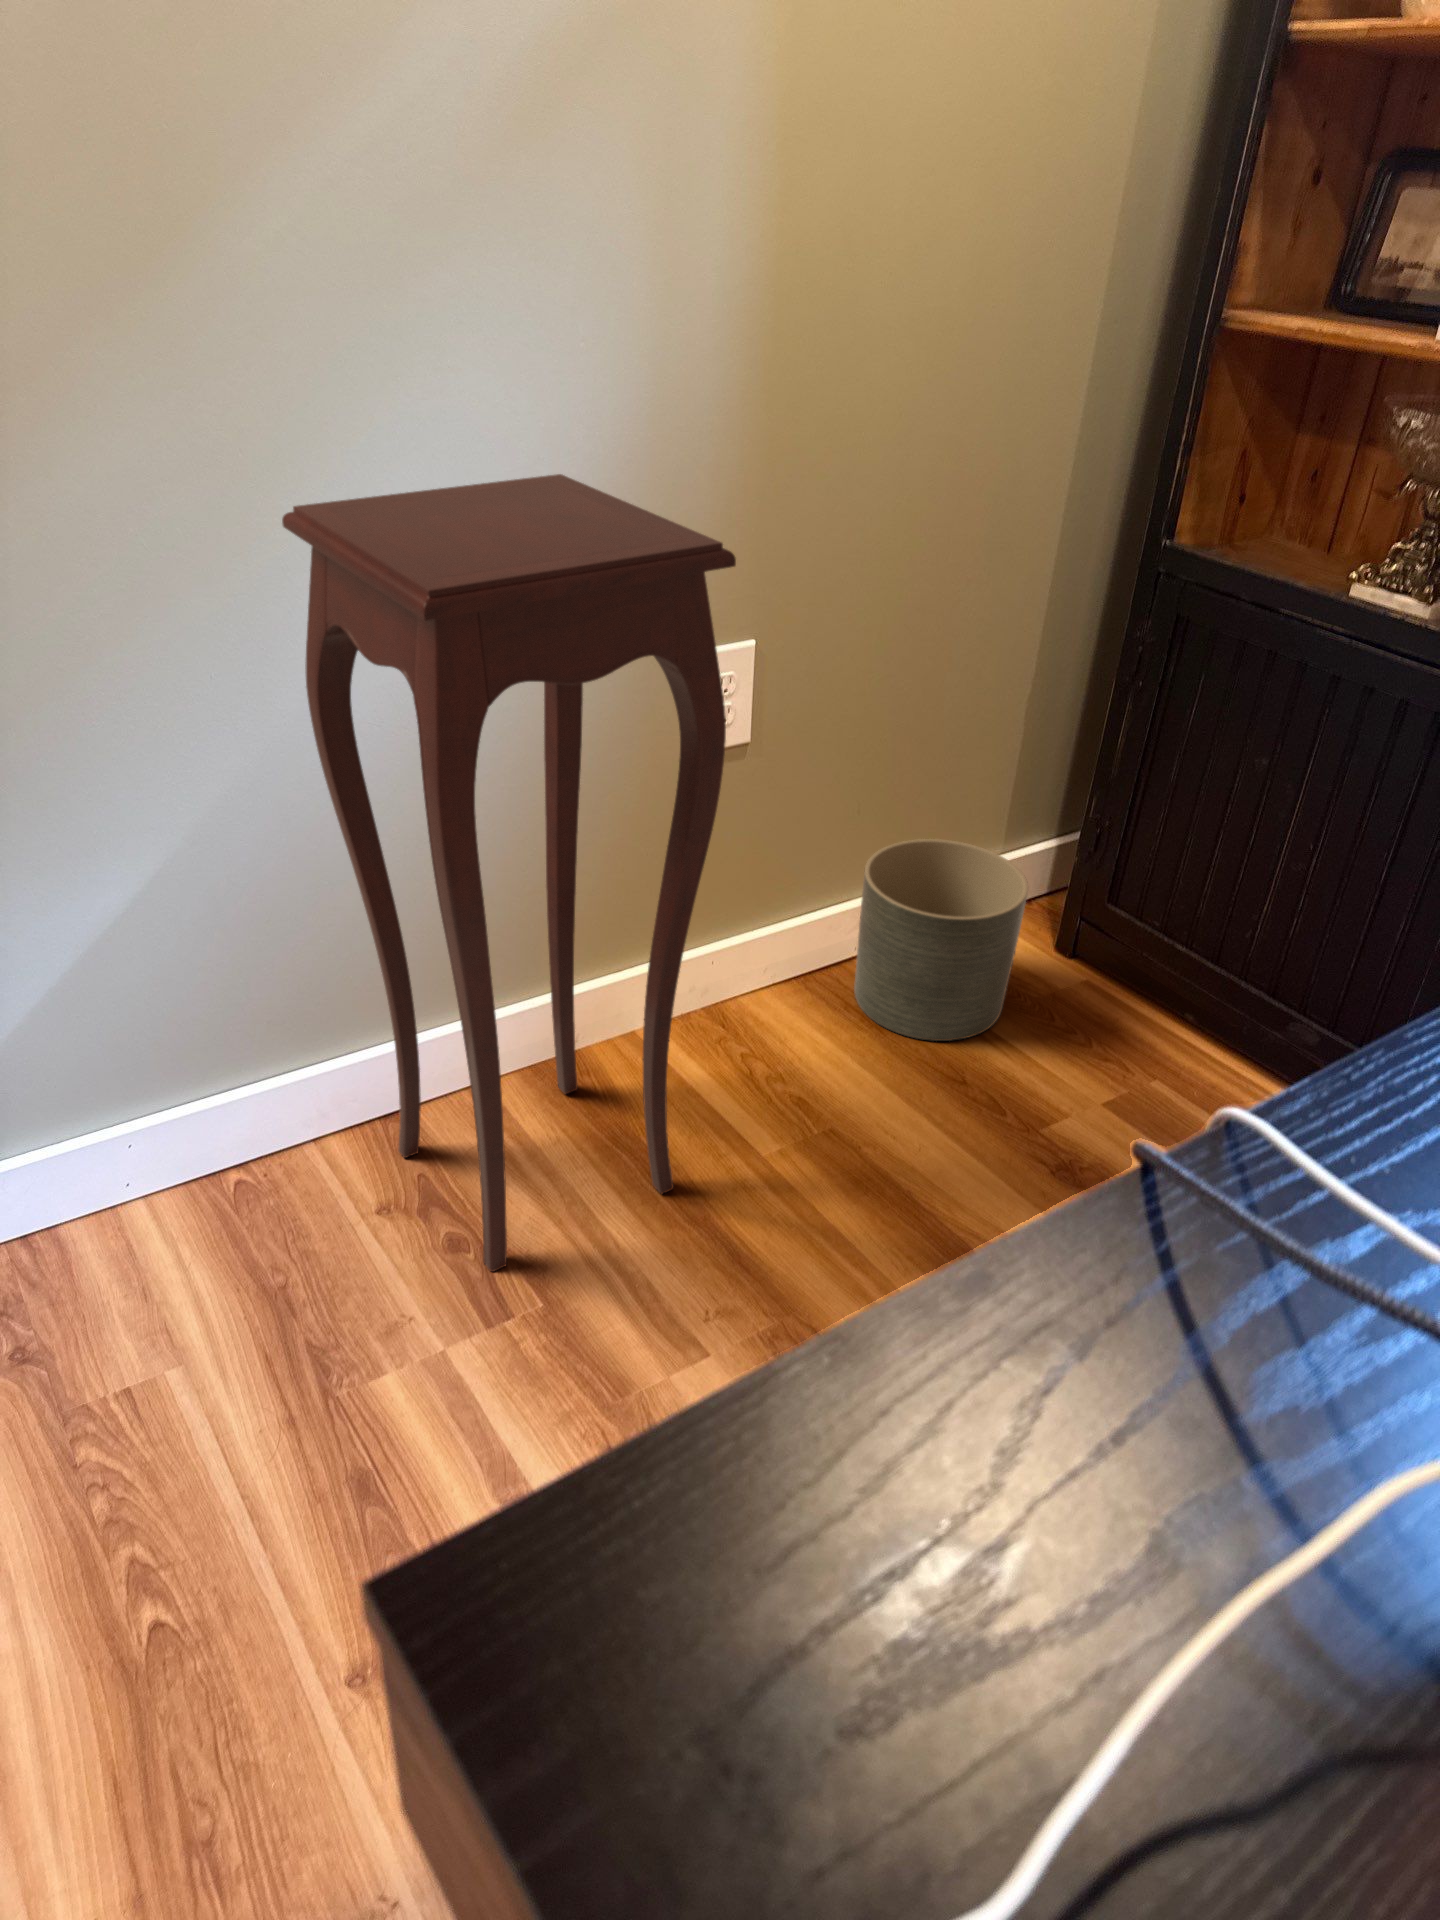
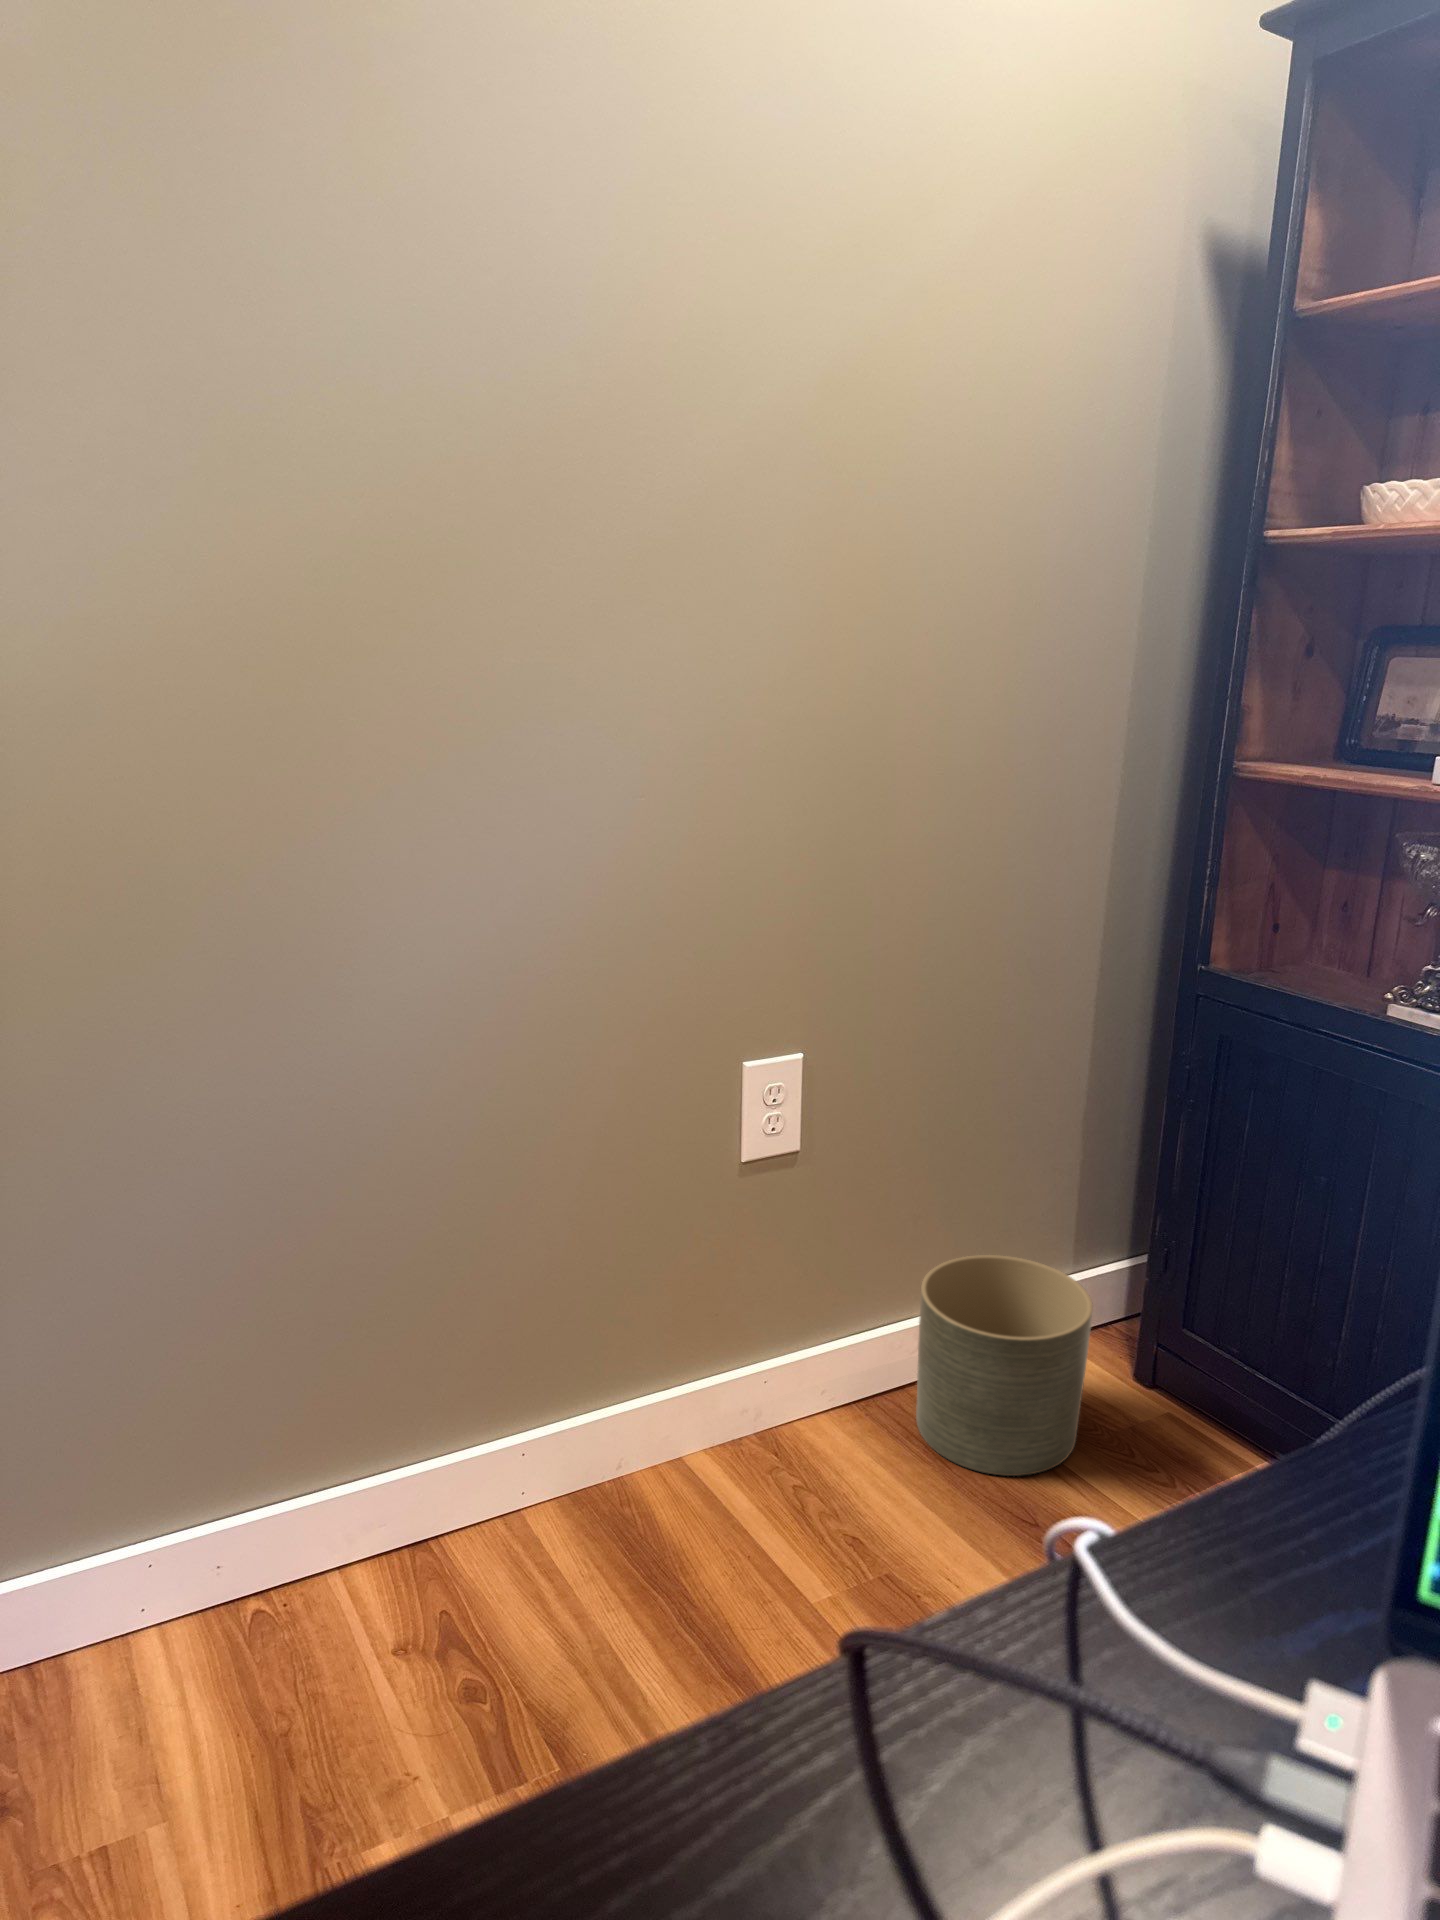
side table: present [282,474,736,1272] -> none [357,908,765,1725]

